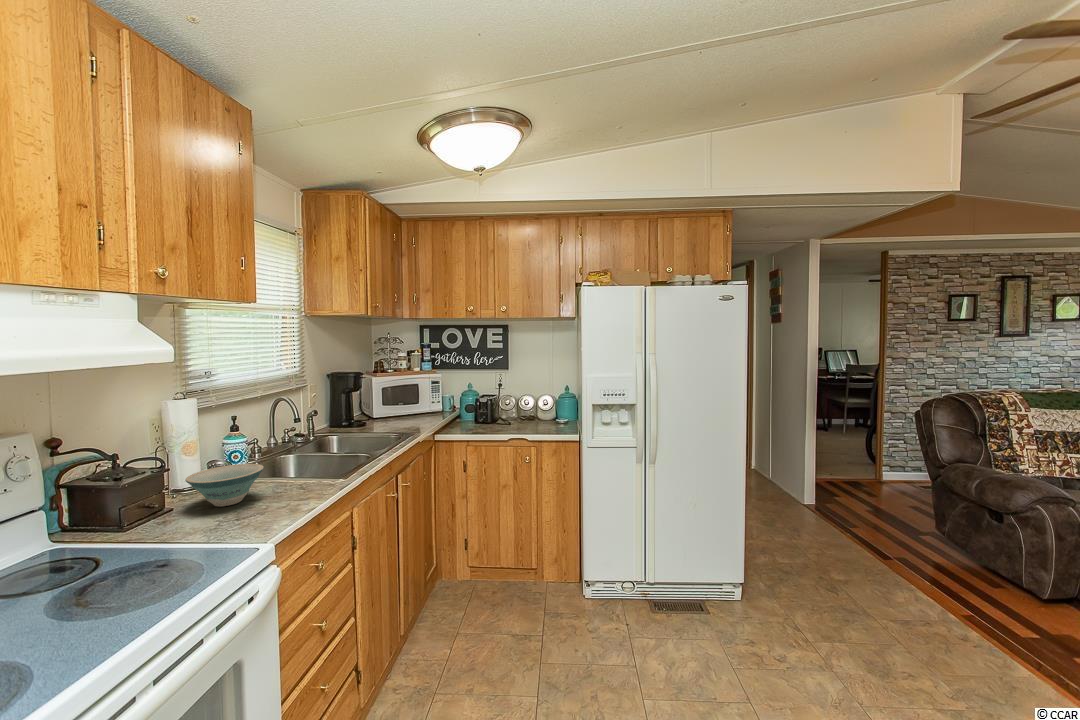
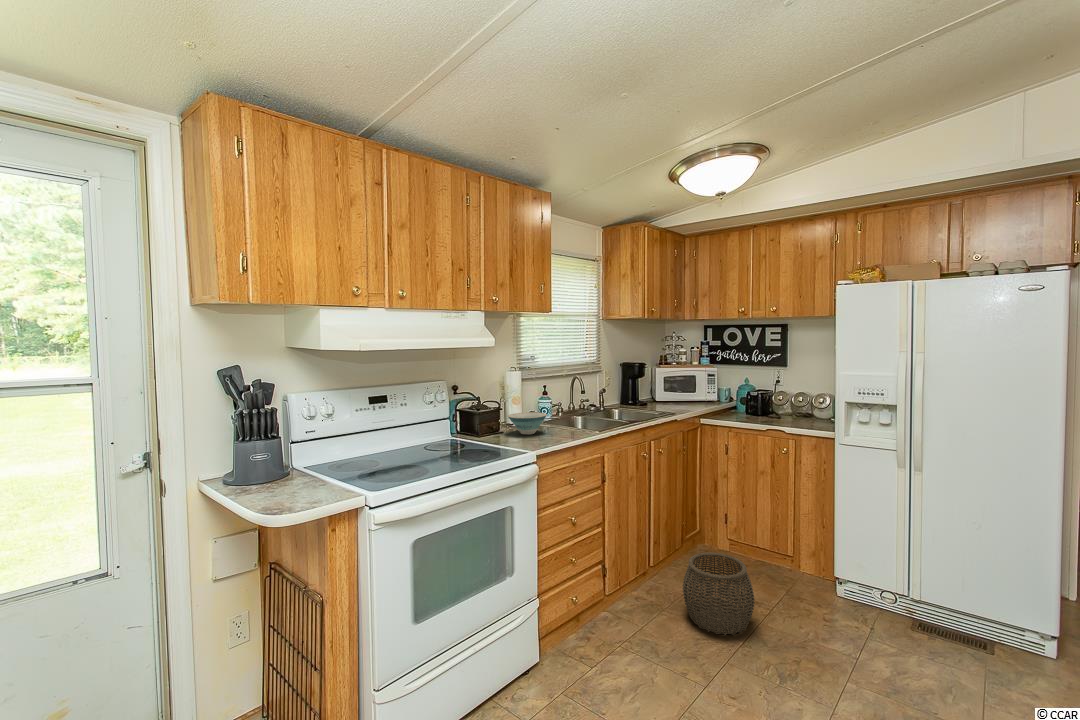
woven basket: none [460,589,539,691] -> present [682,553,755,635]

